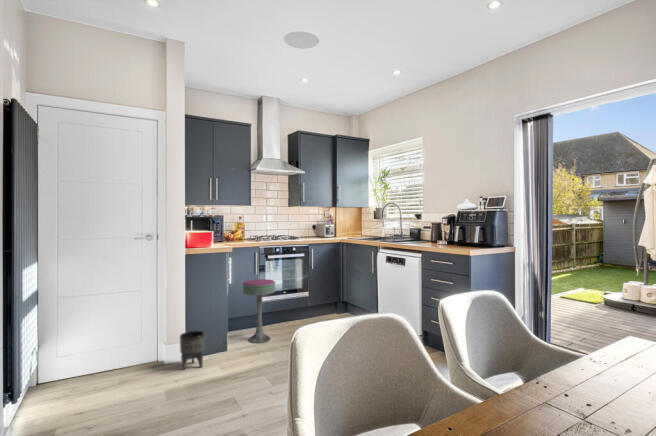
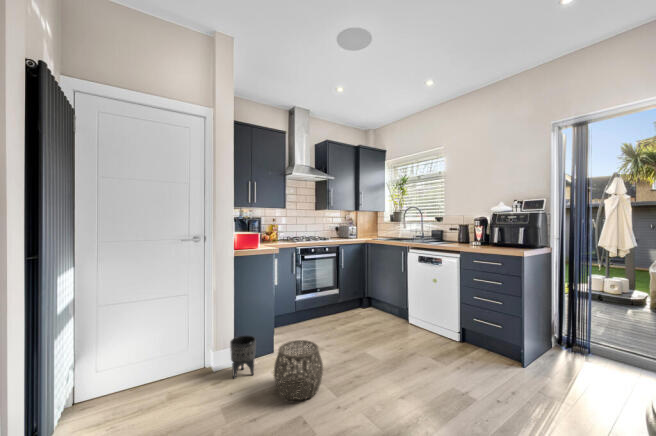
bar stool: present [243,279,275,343] -> none [285,279,316,343]
woven basket: none [215,334,263,387] -> present [274,340,323,400]

